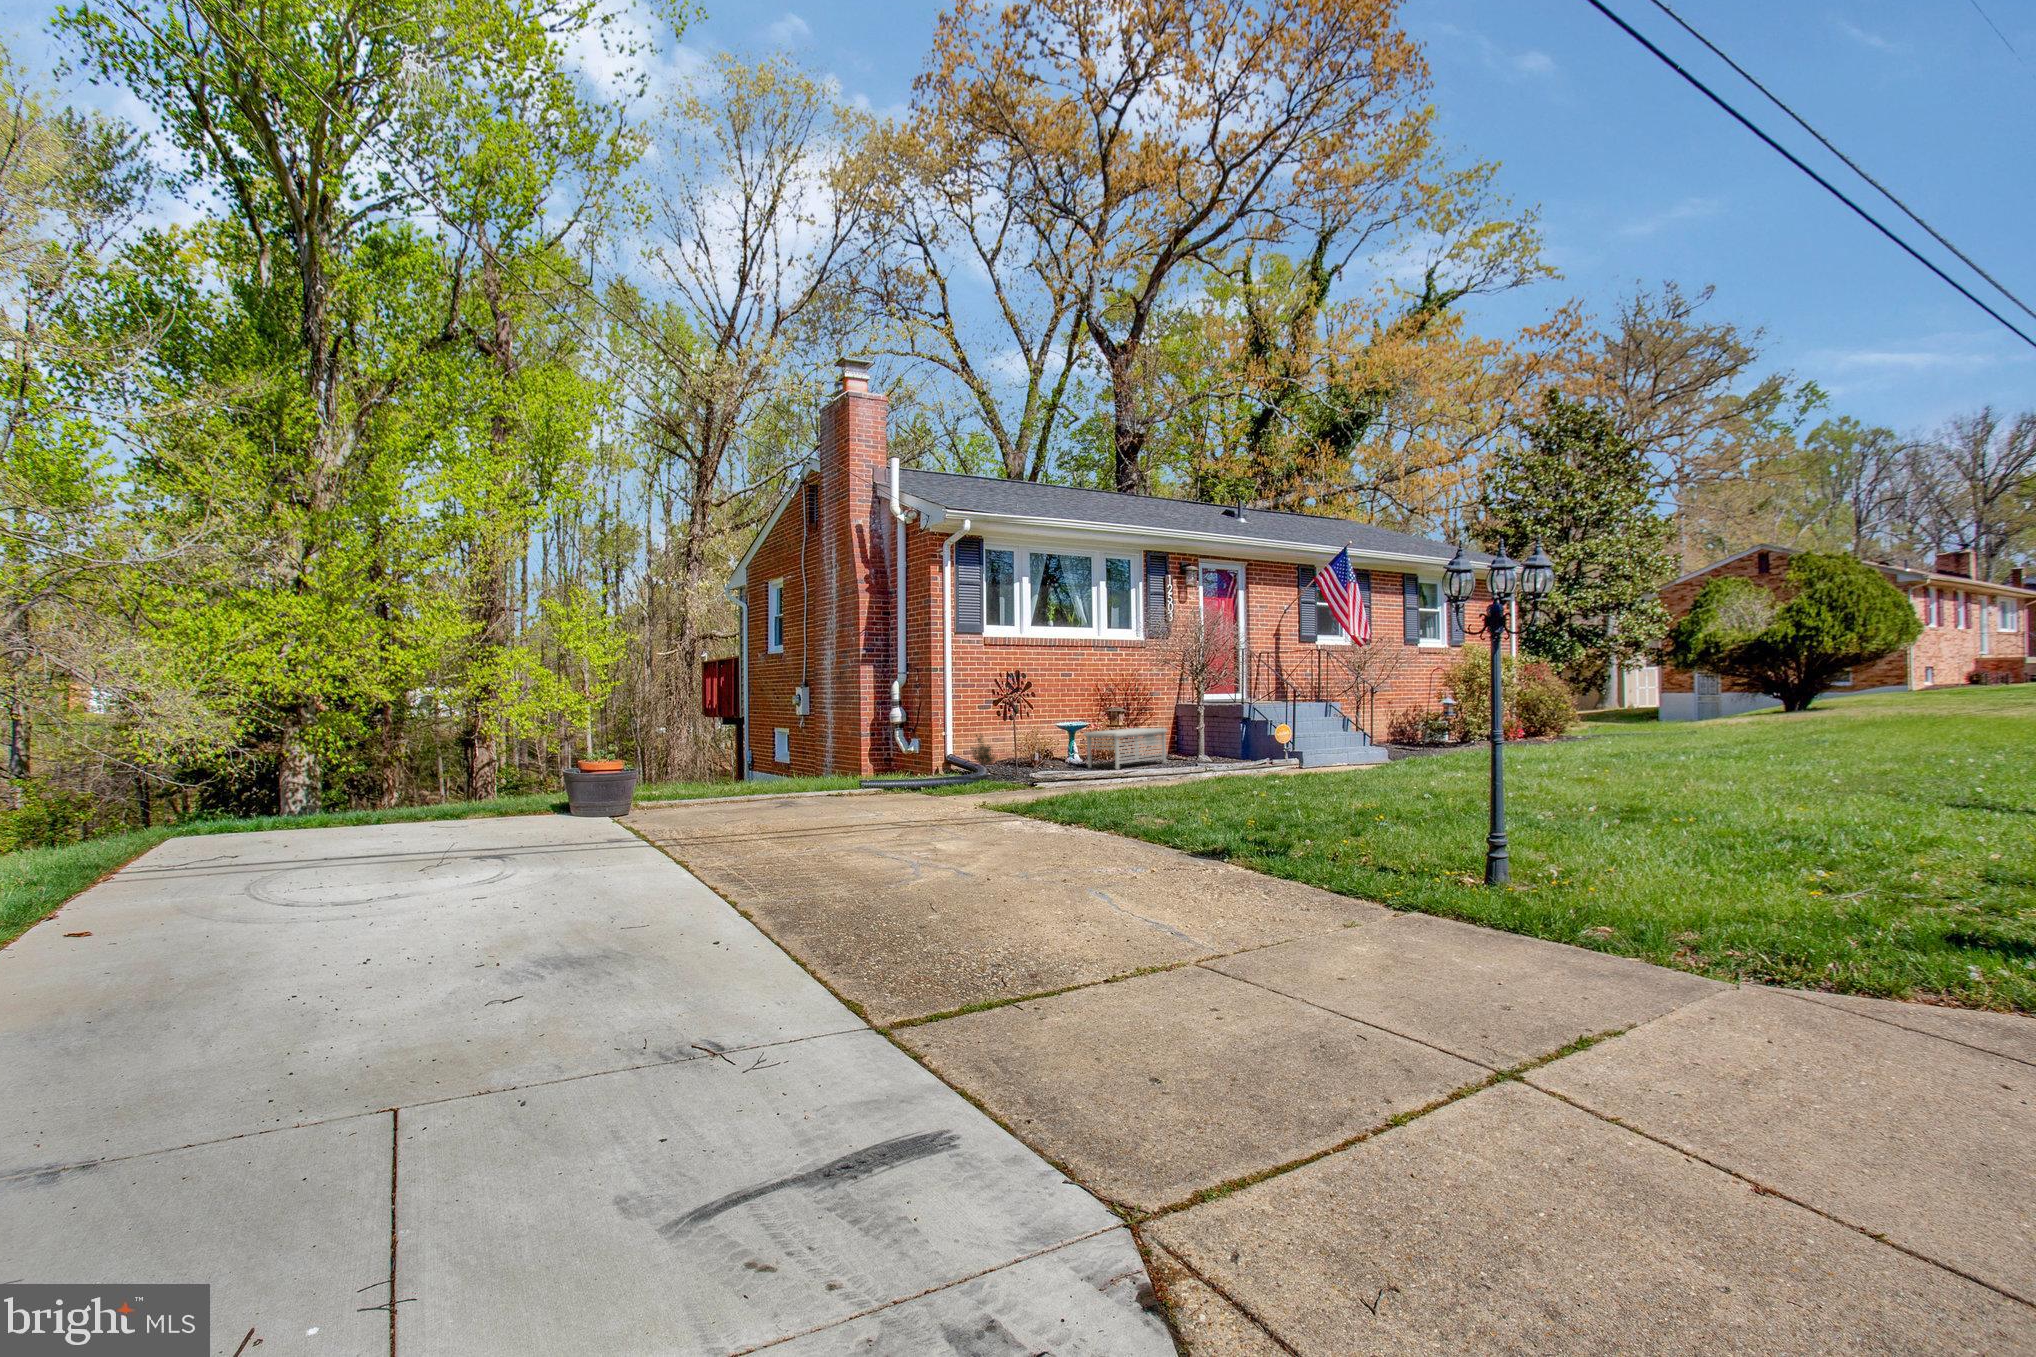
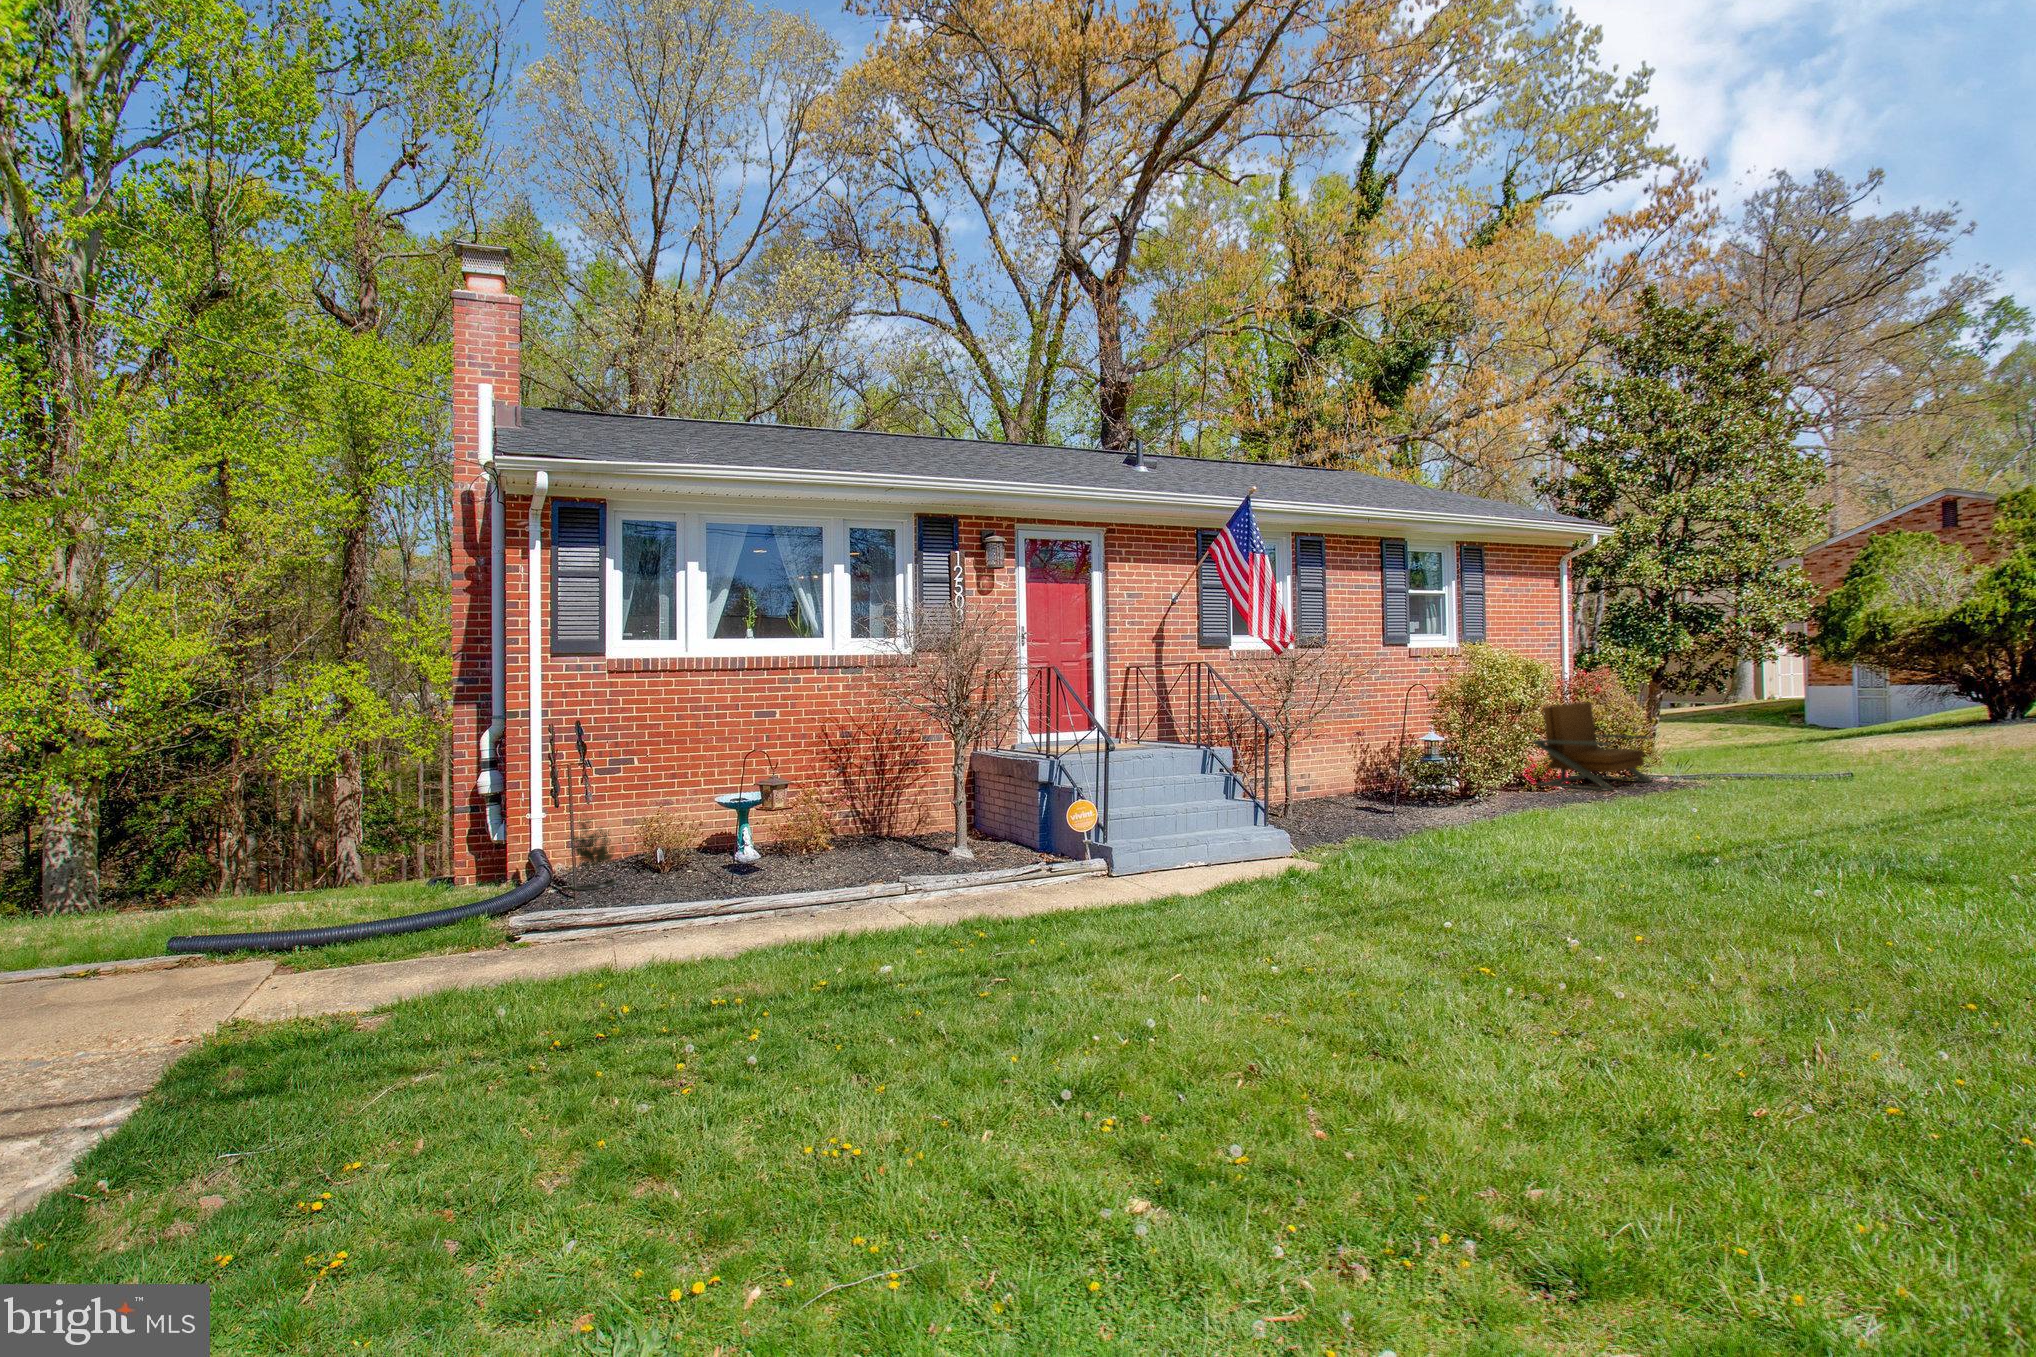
lounge chair: none [1505,685,1579,739] -> present [1533,702,1652,791]
storage bench: present [1084,728,1167,769] -> none [795,788,939,865]

